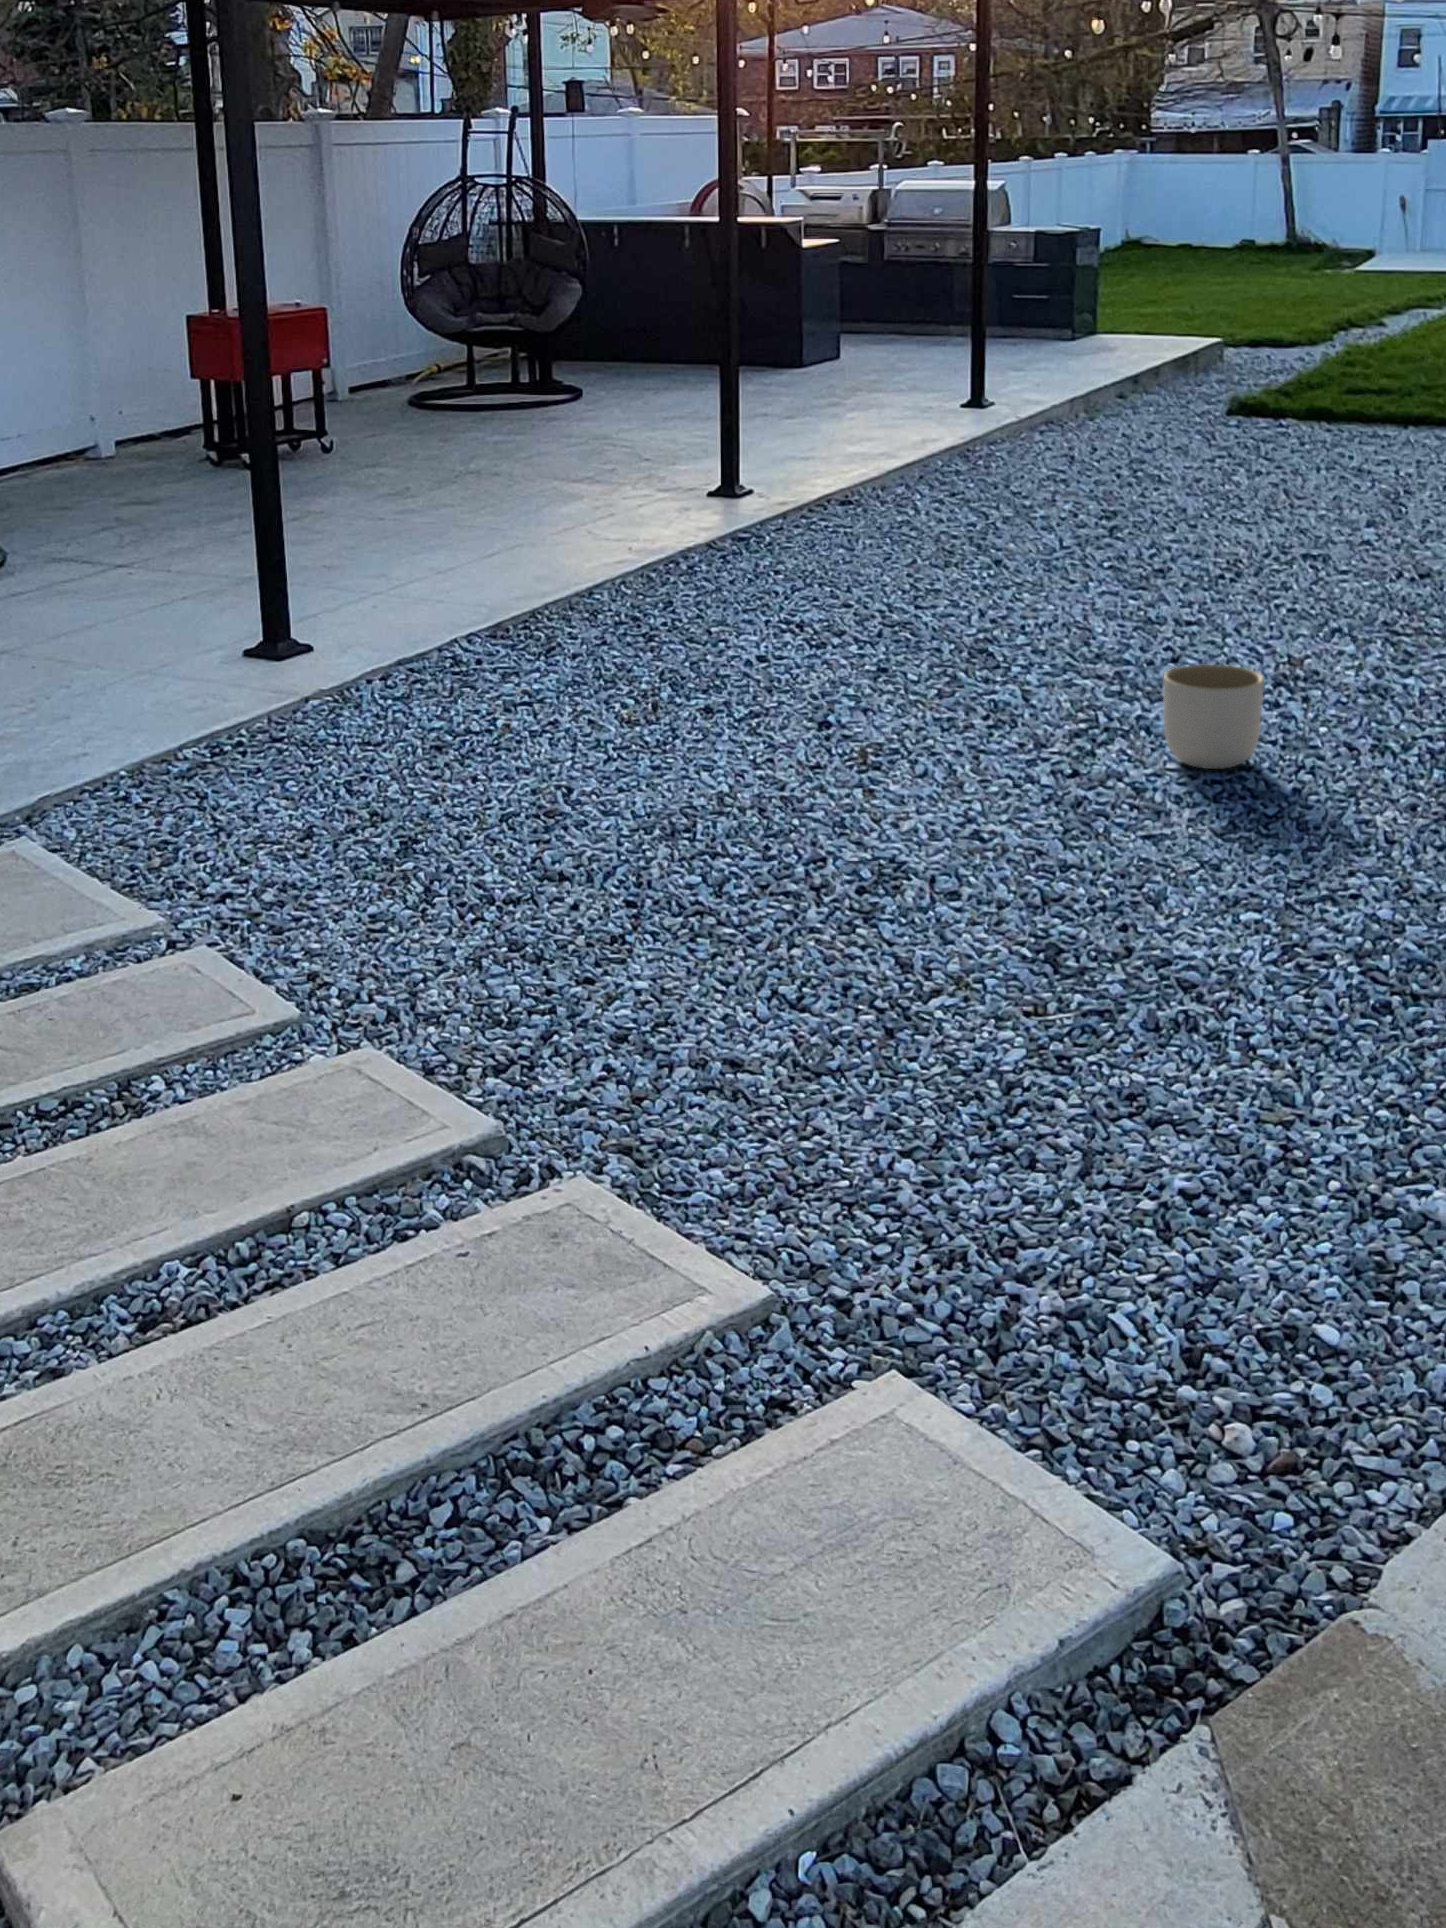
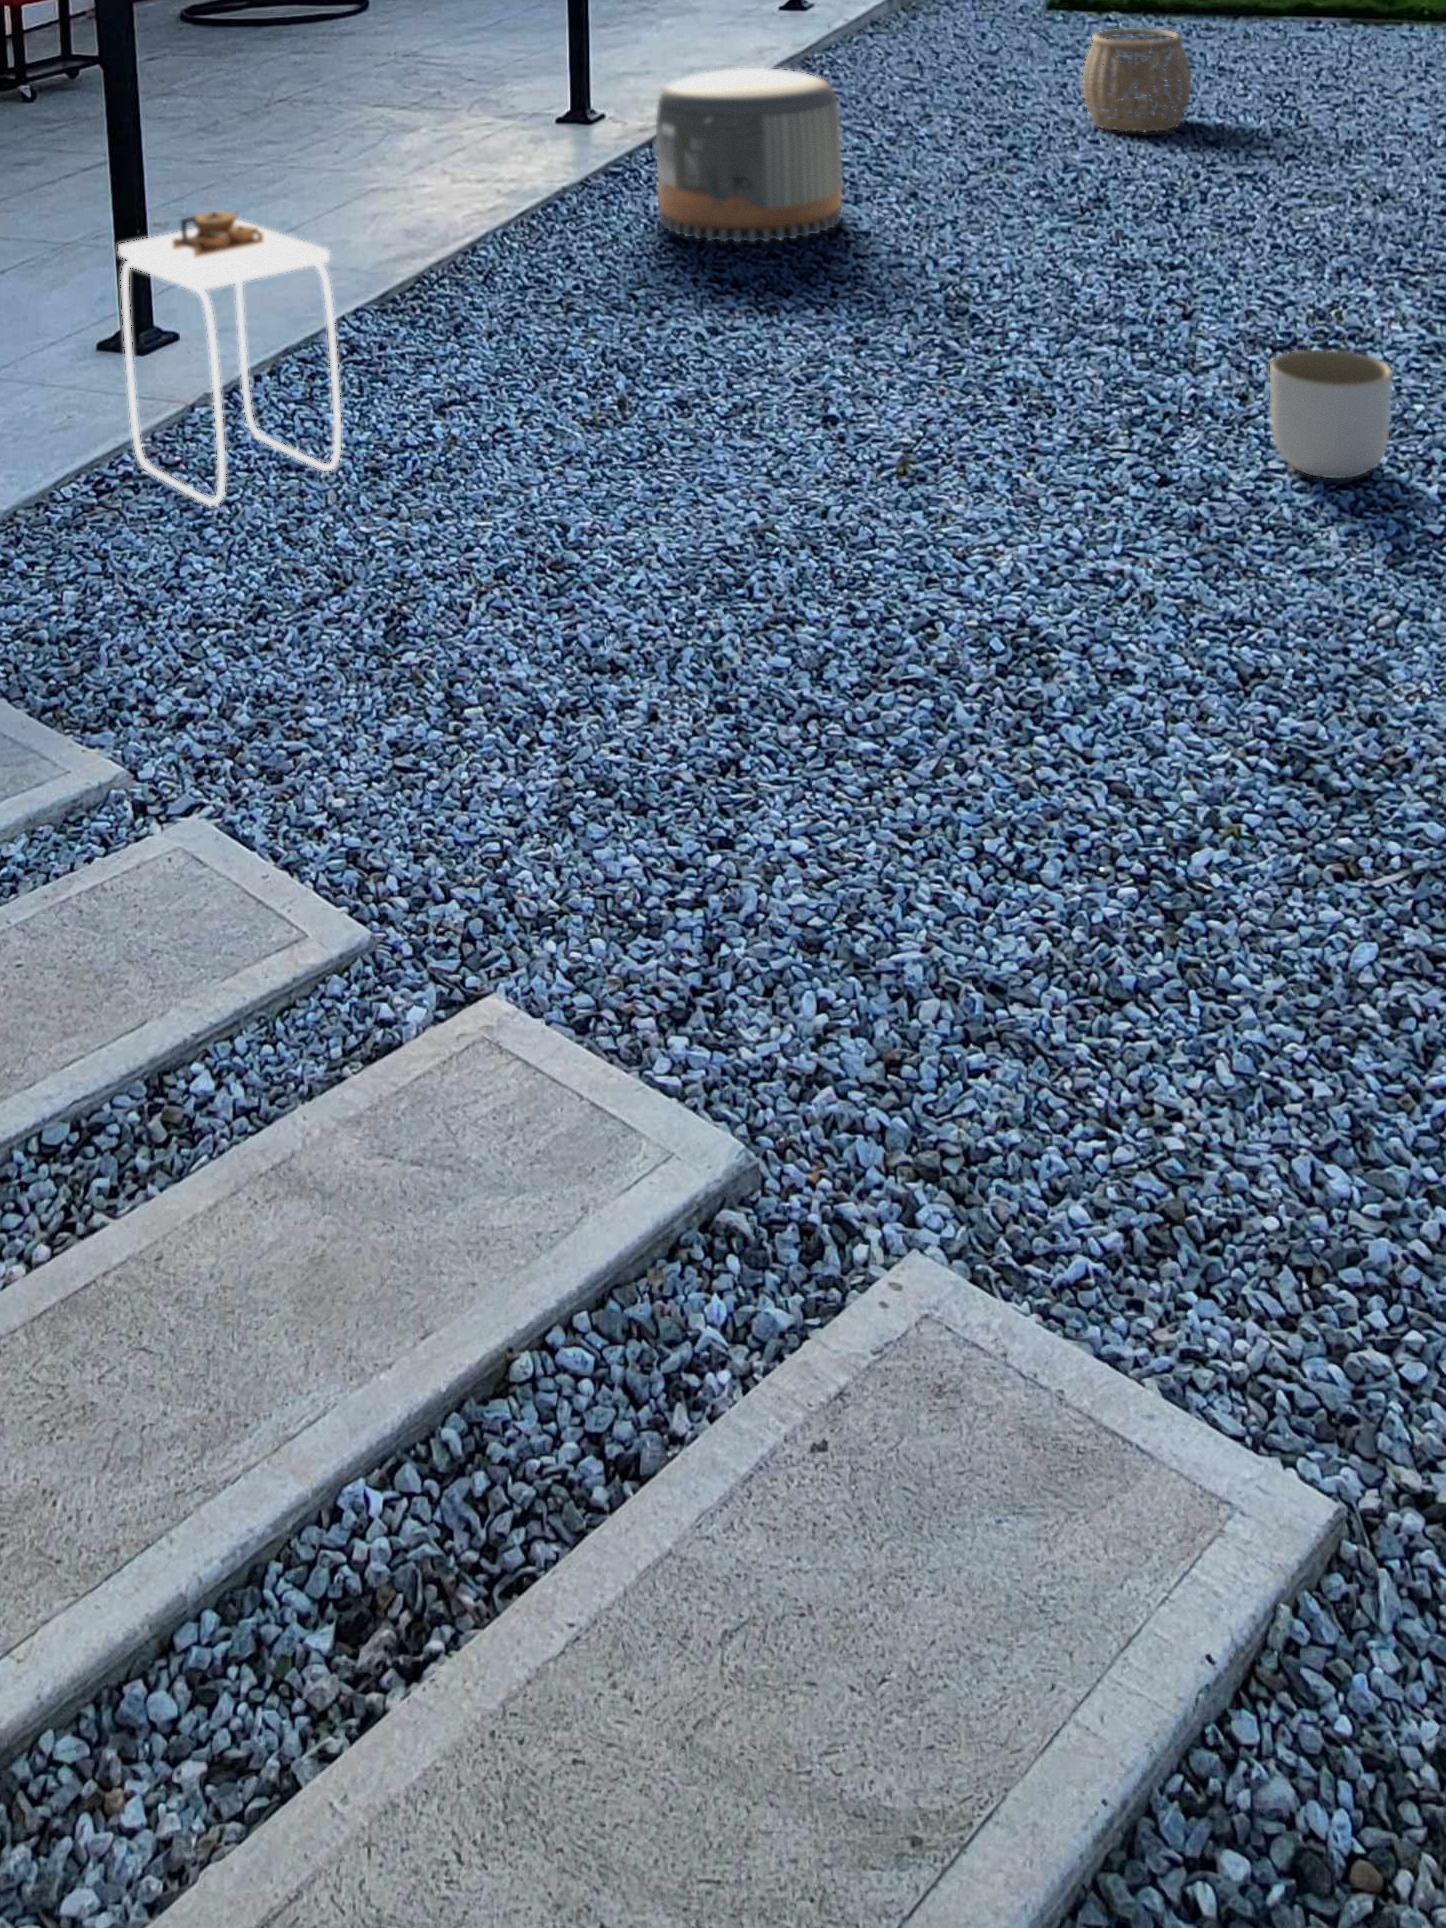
woven basket: none [1172,415,1274,510] -> present [1082,29,1192,132]
pouf: none [749,435,911,586] -> present [656,68,842,242]
side table: none [225,522,399,756] -> present [118,212,341,506]

